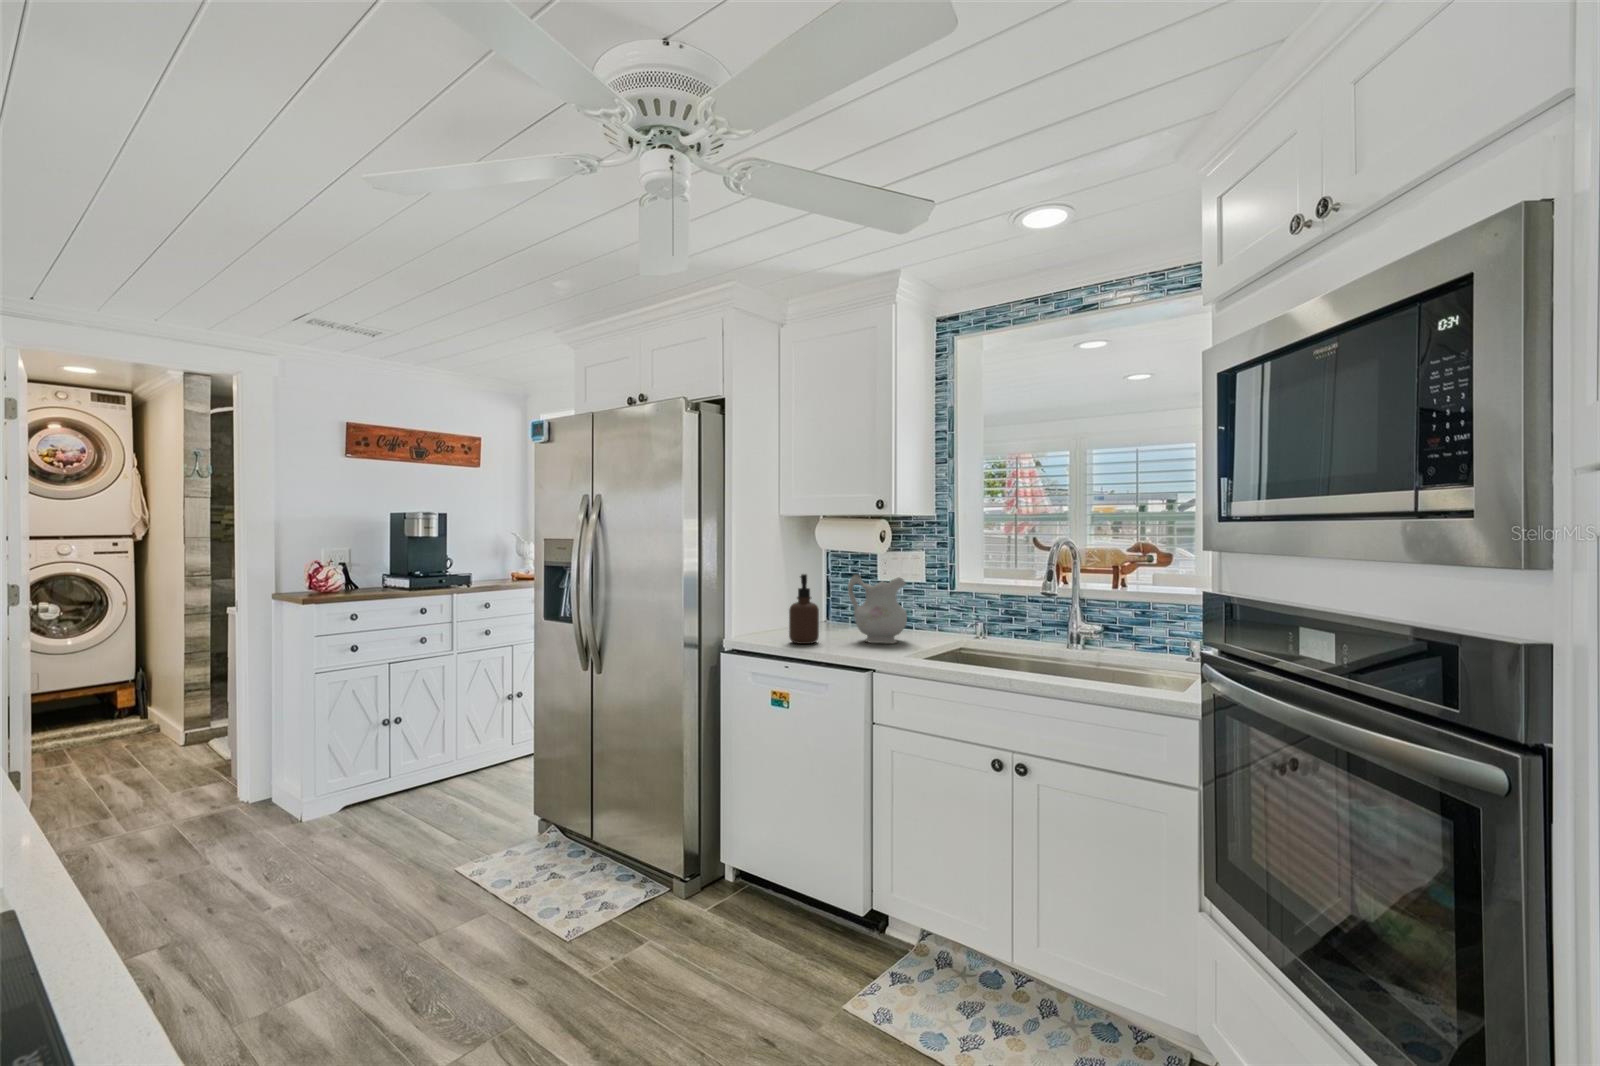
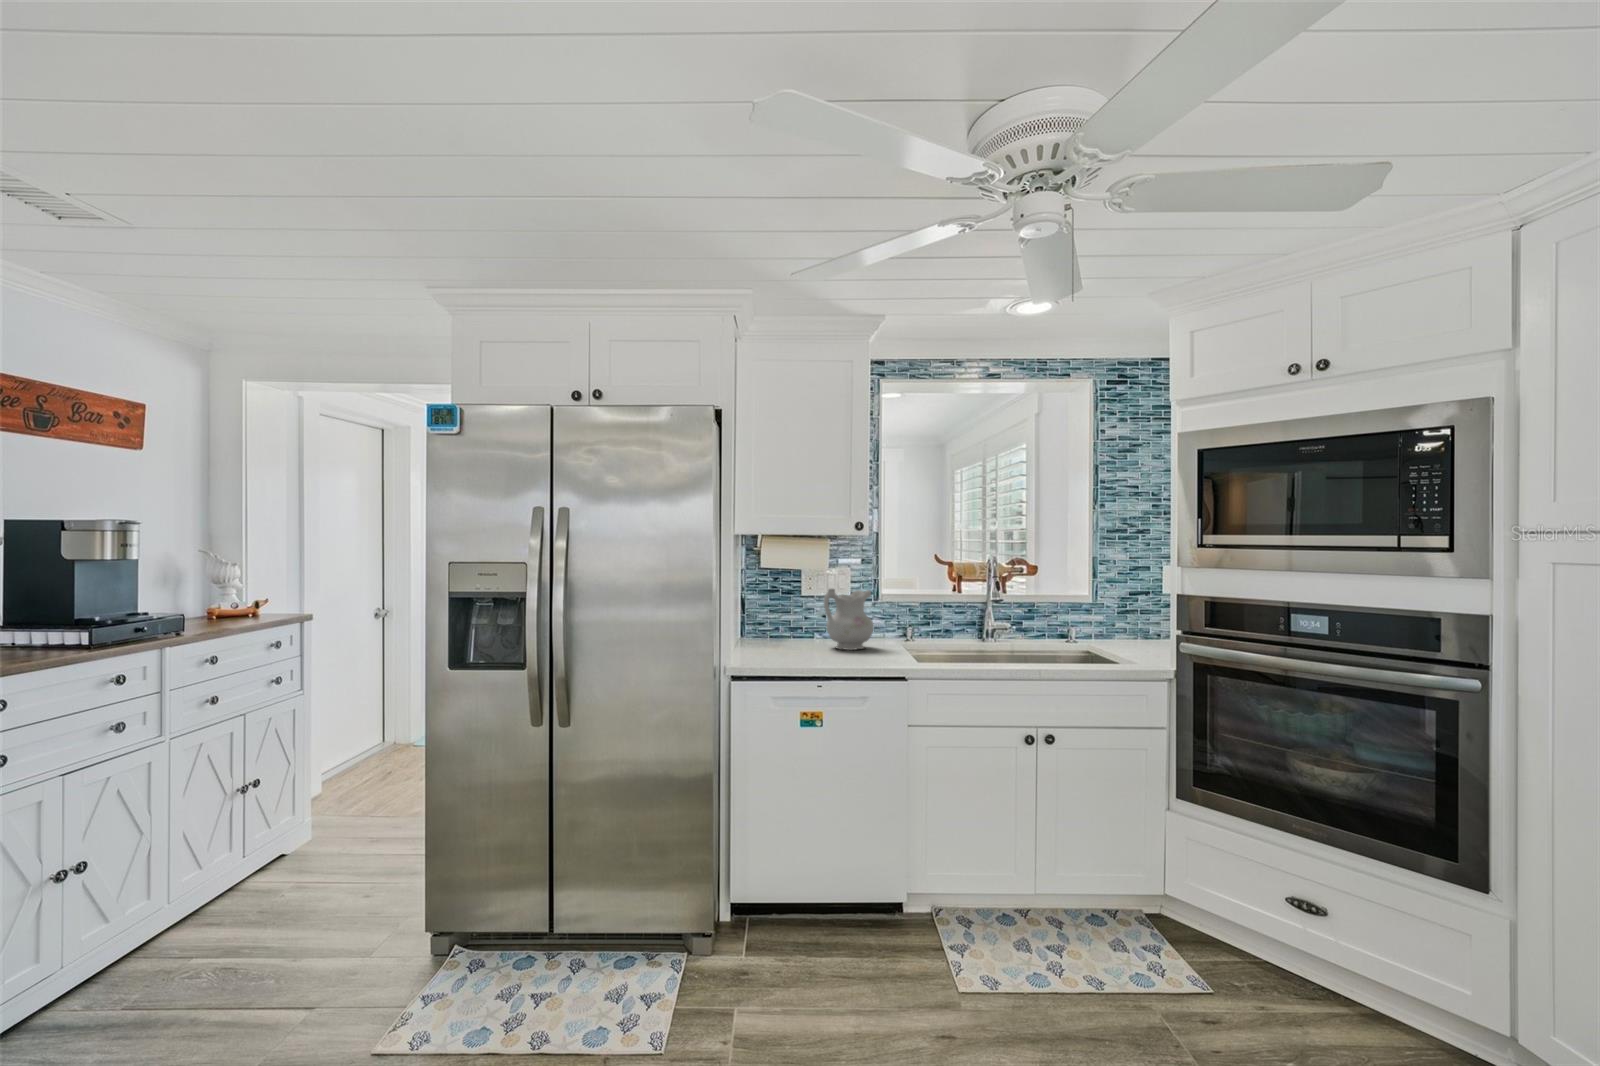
soap dispenser: present [789,574,819,644] -> none [783,590,812,656]

